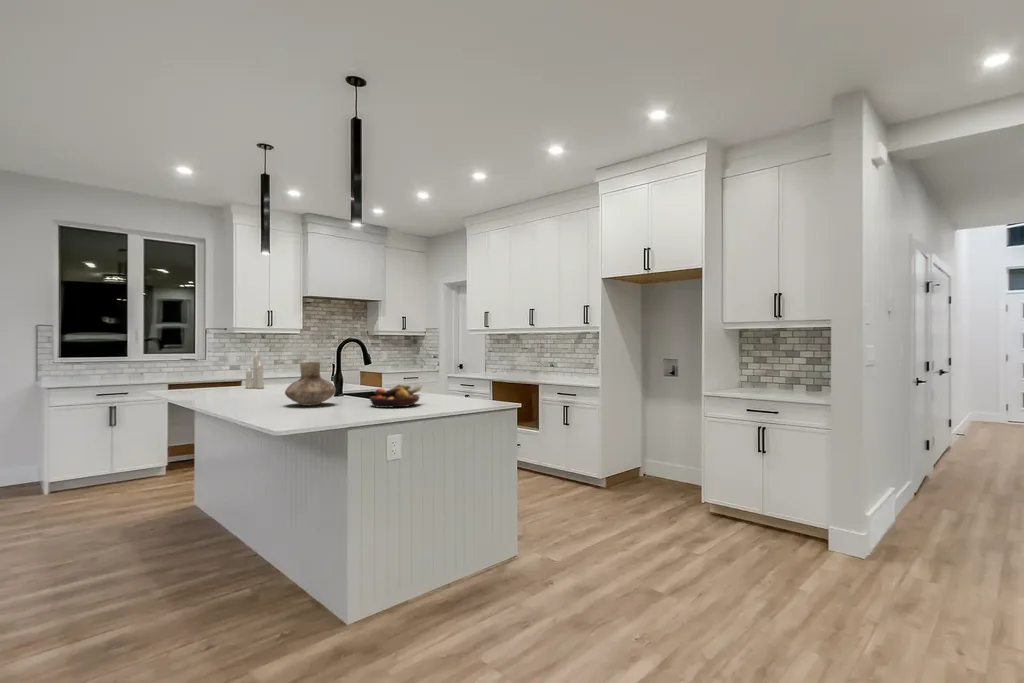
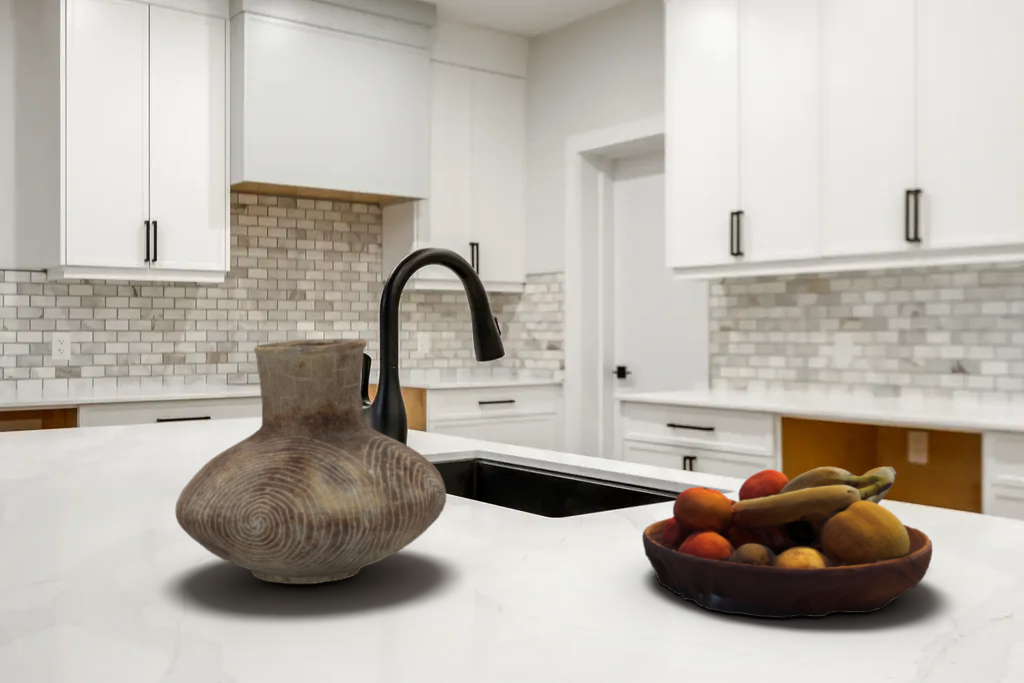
candle: present [245,354,264,388] -> none [53,302,117,442]

